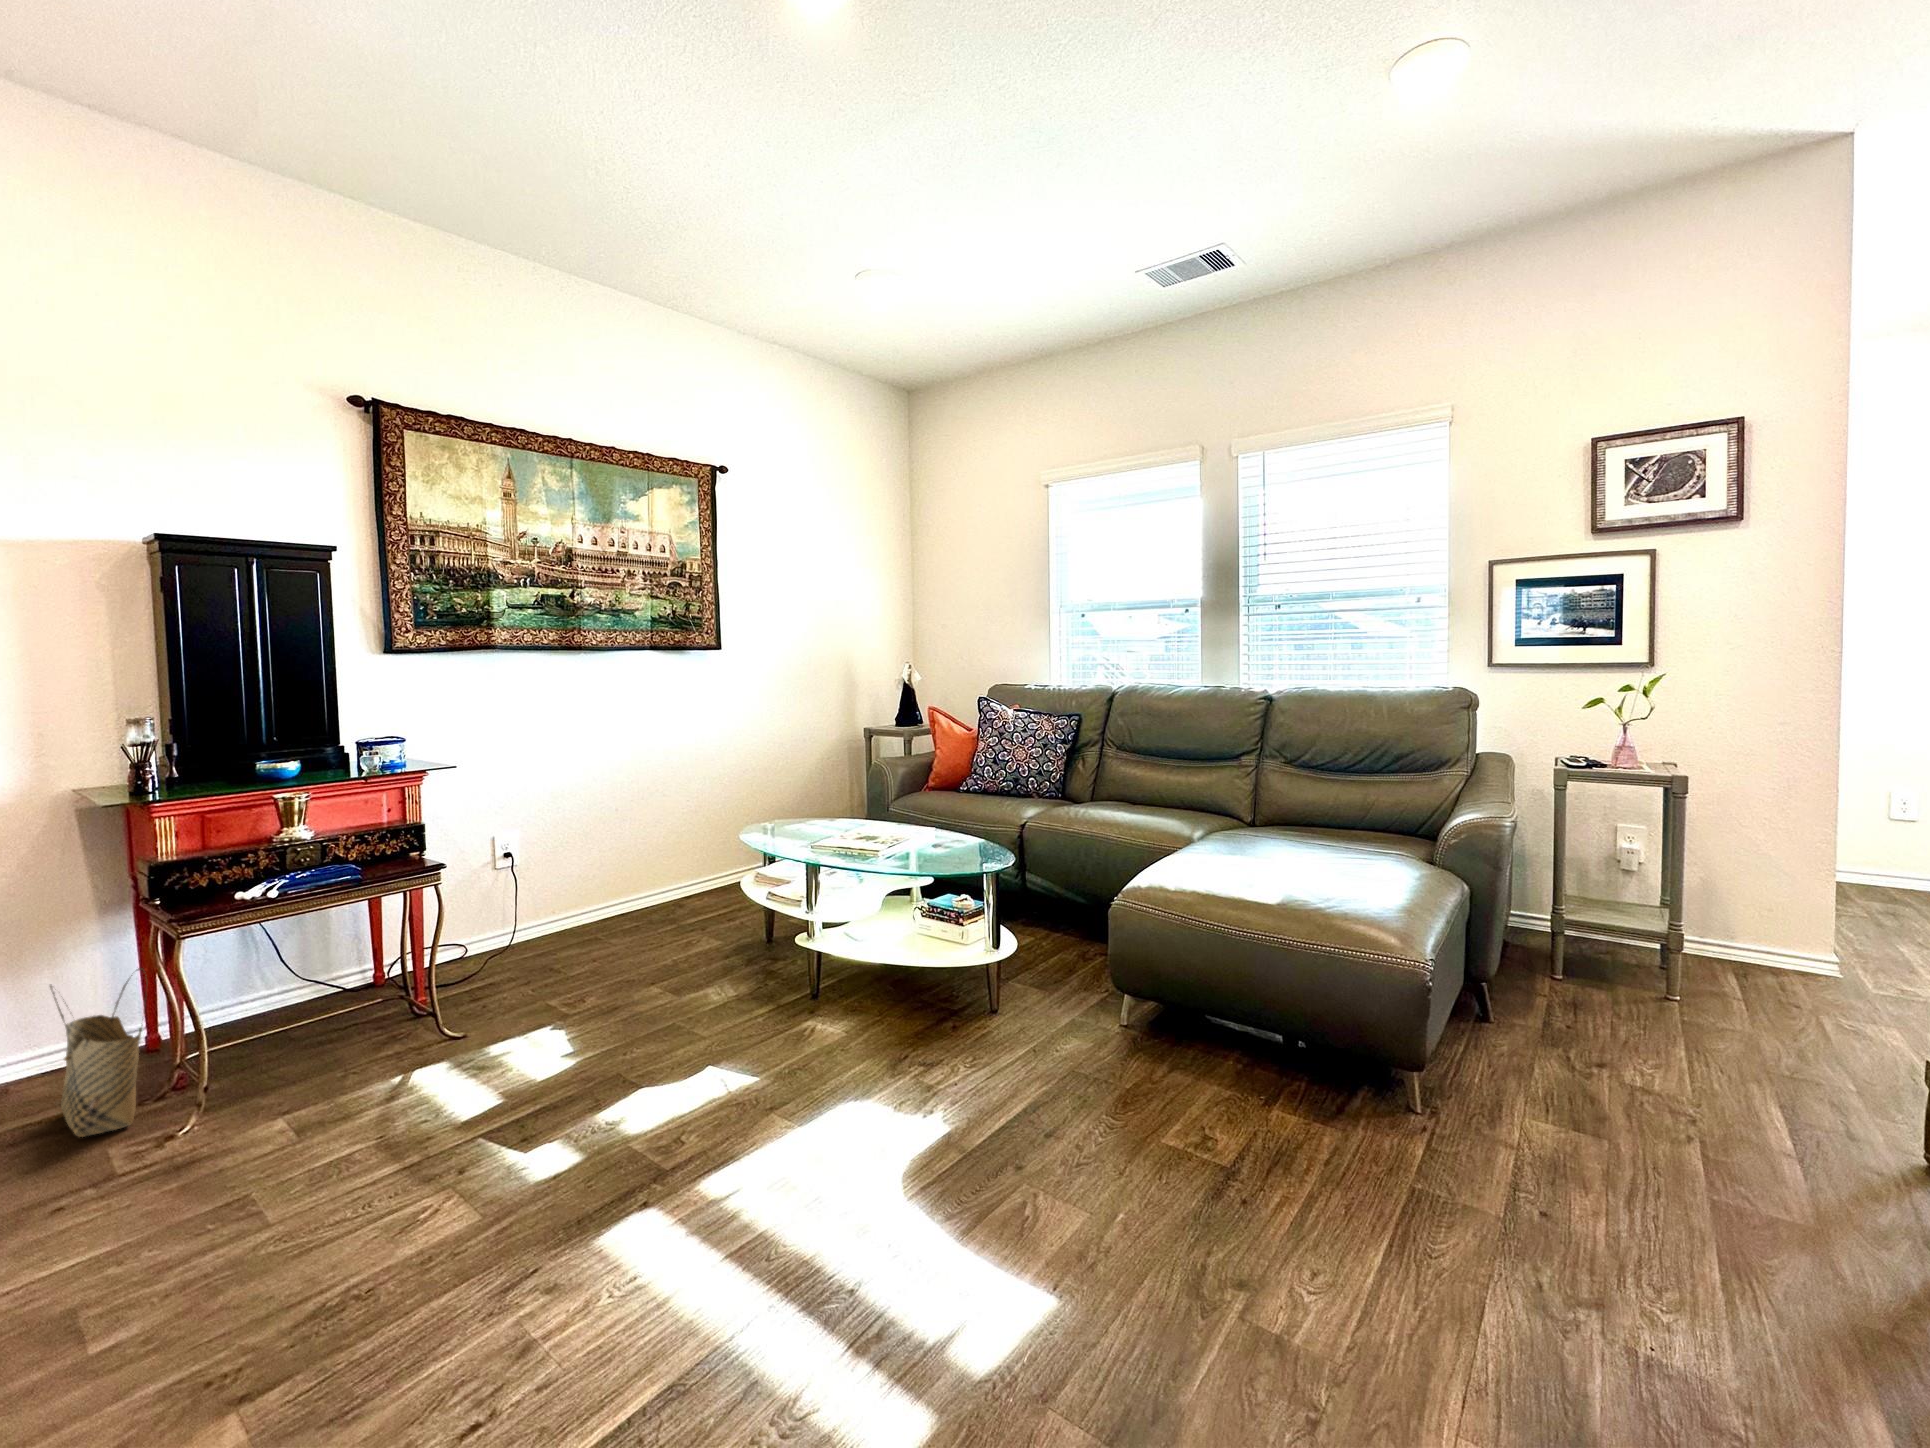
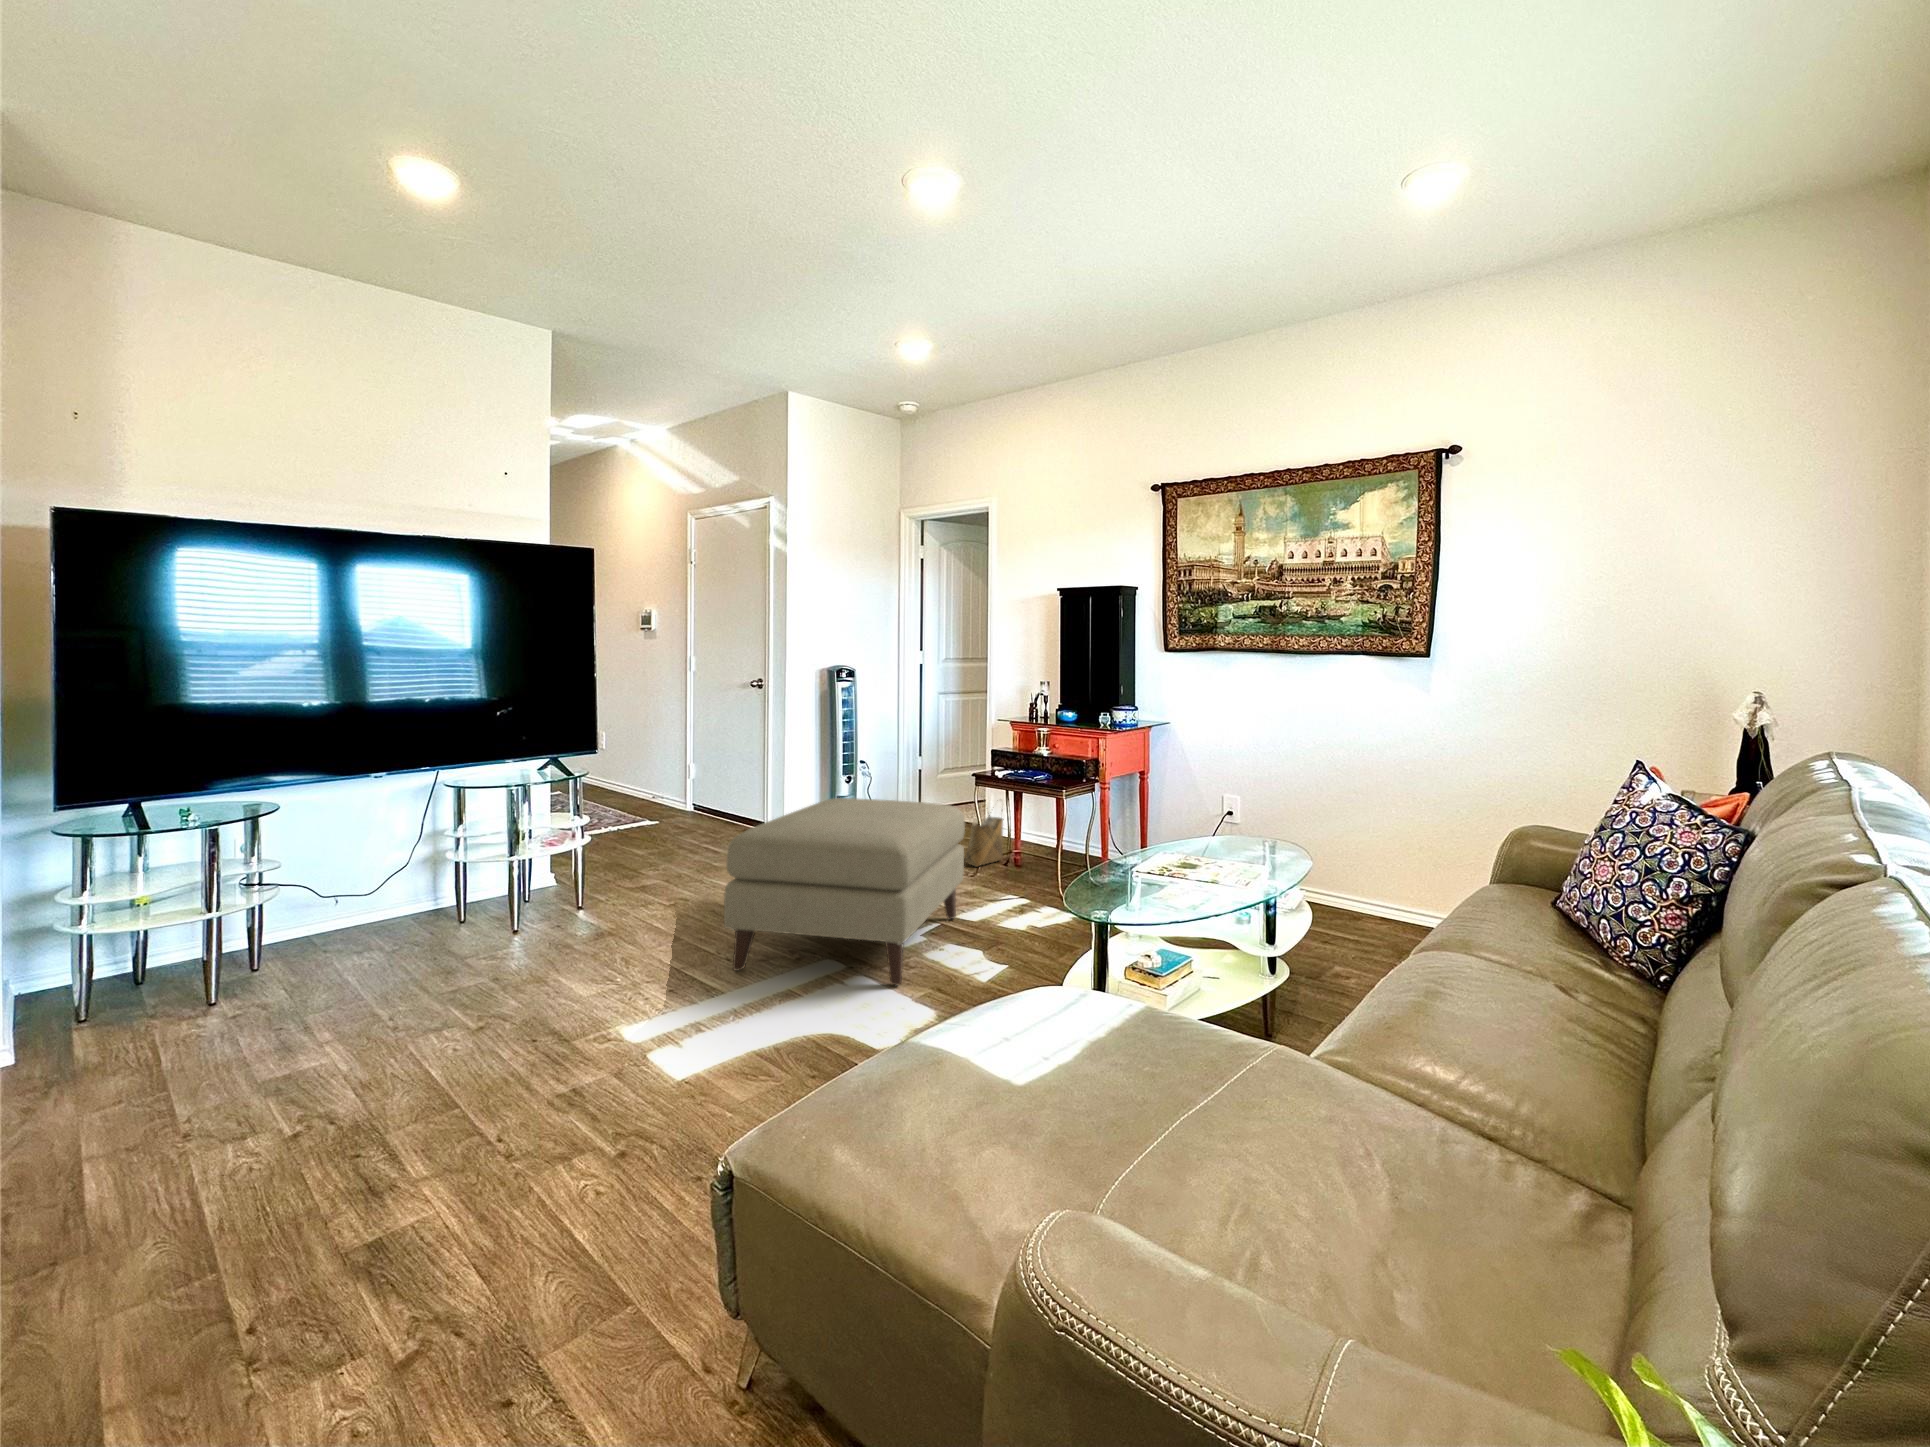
ottoman: none [198,940,805,1368] -> present [724,798,965,985]

